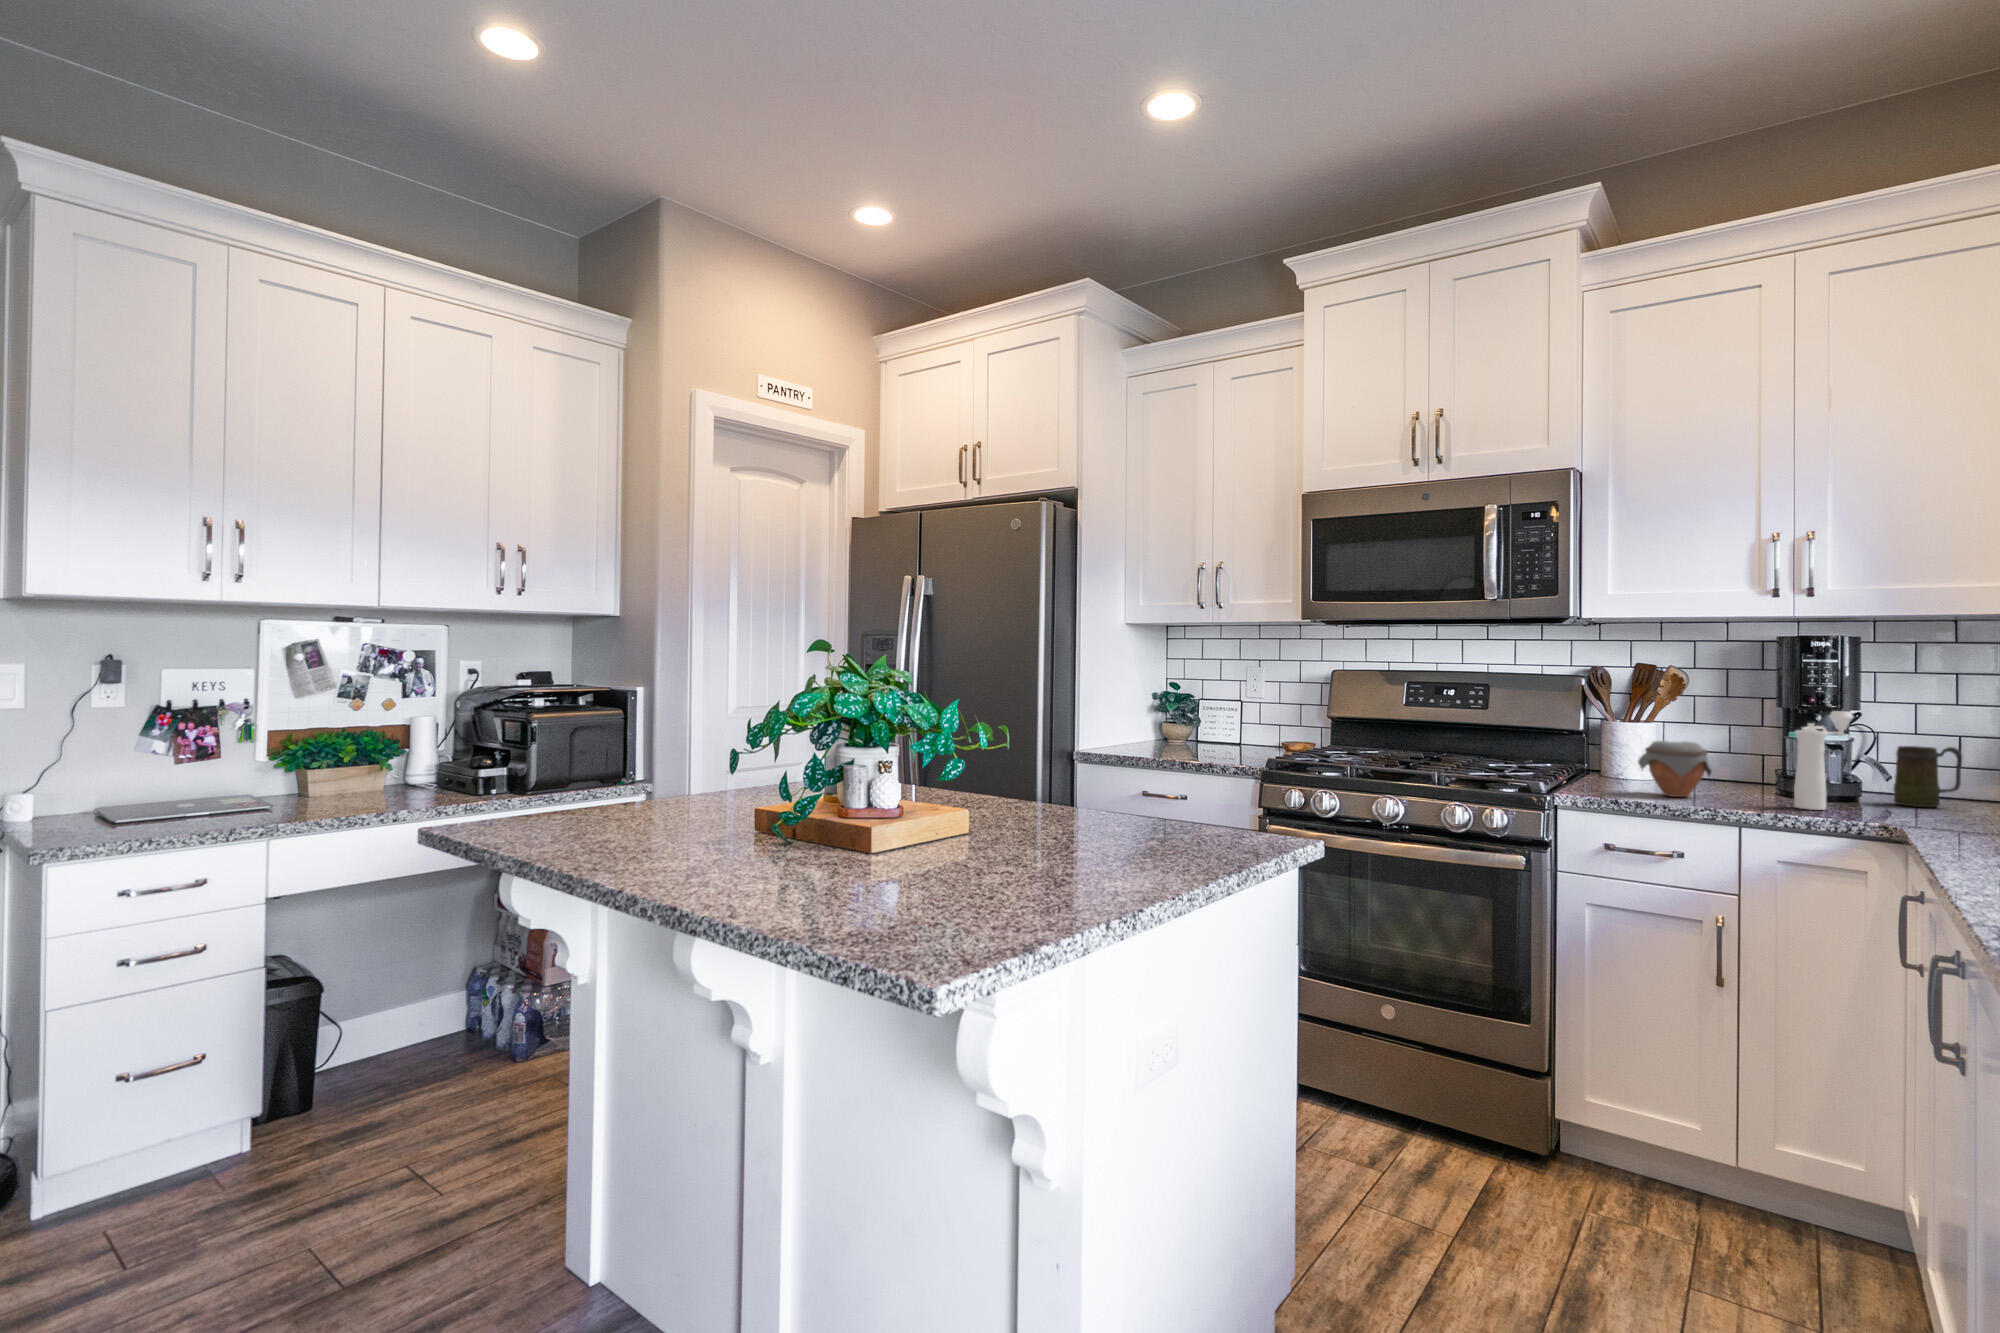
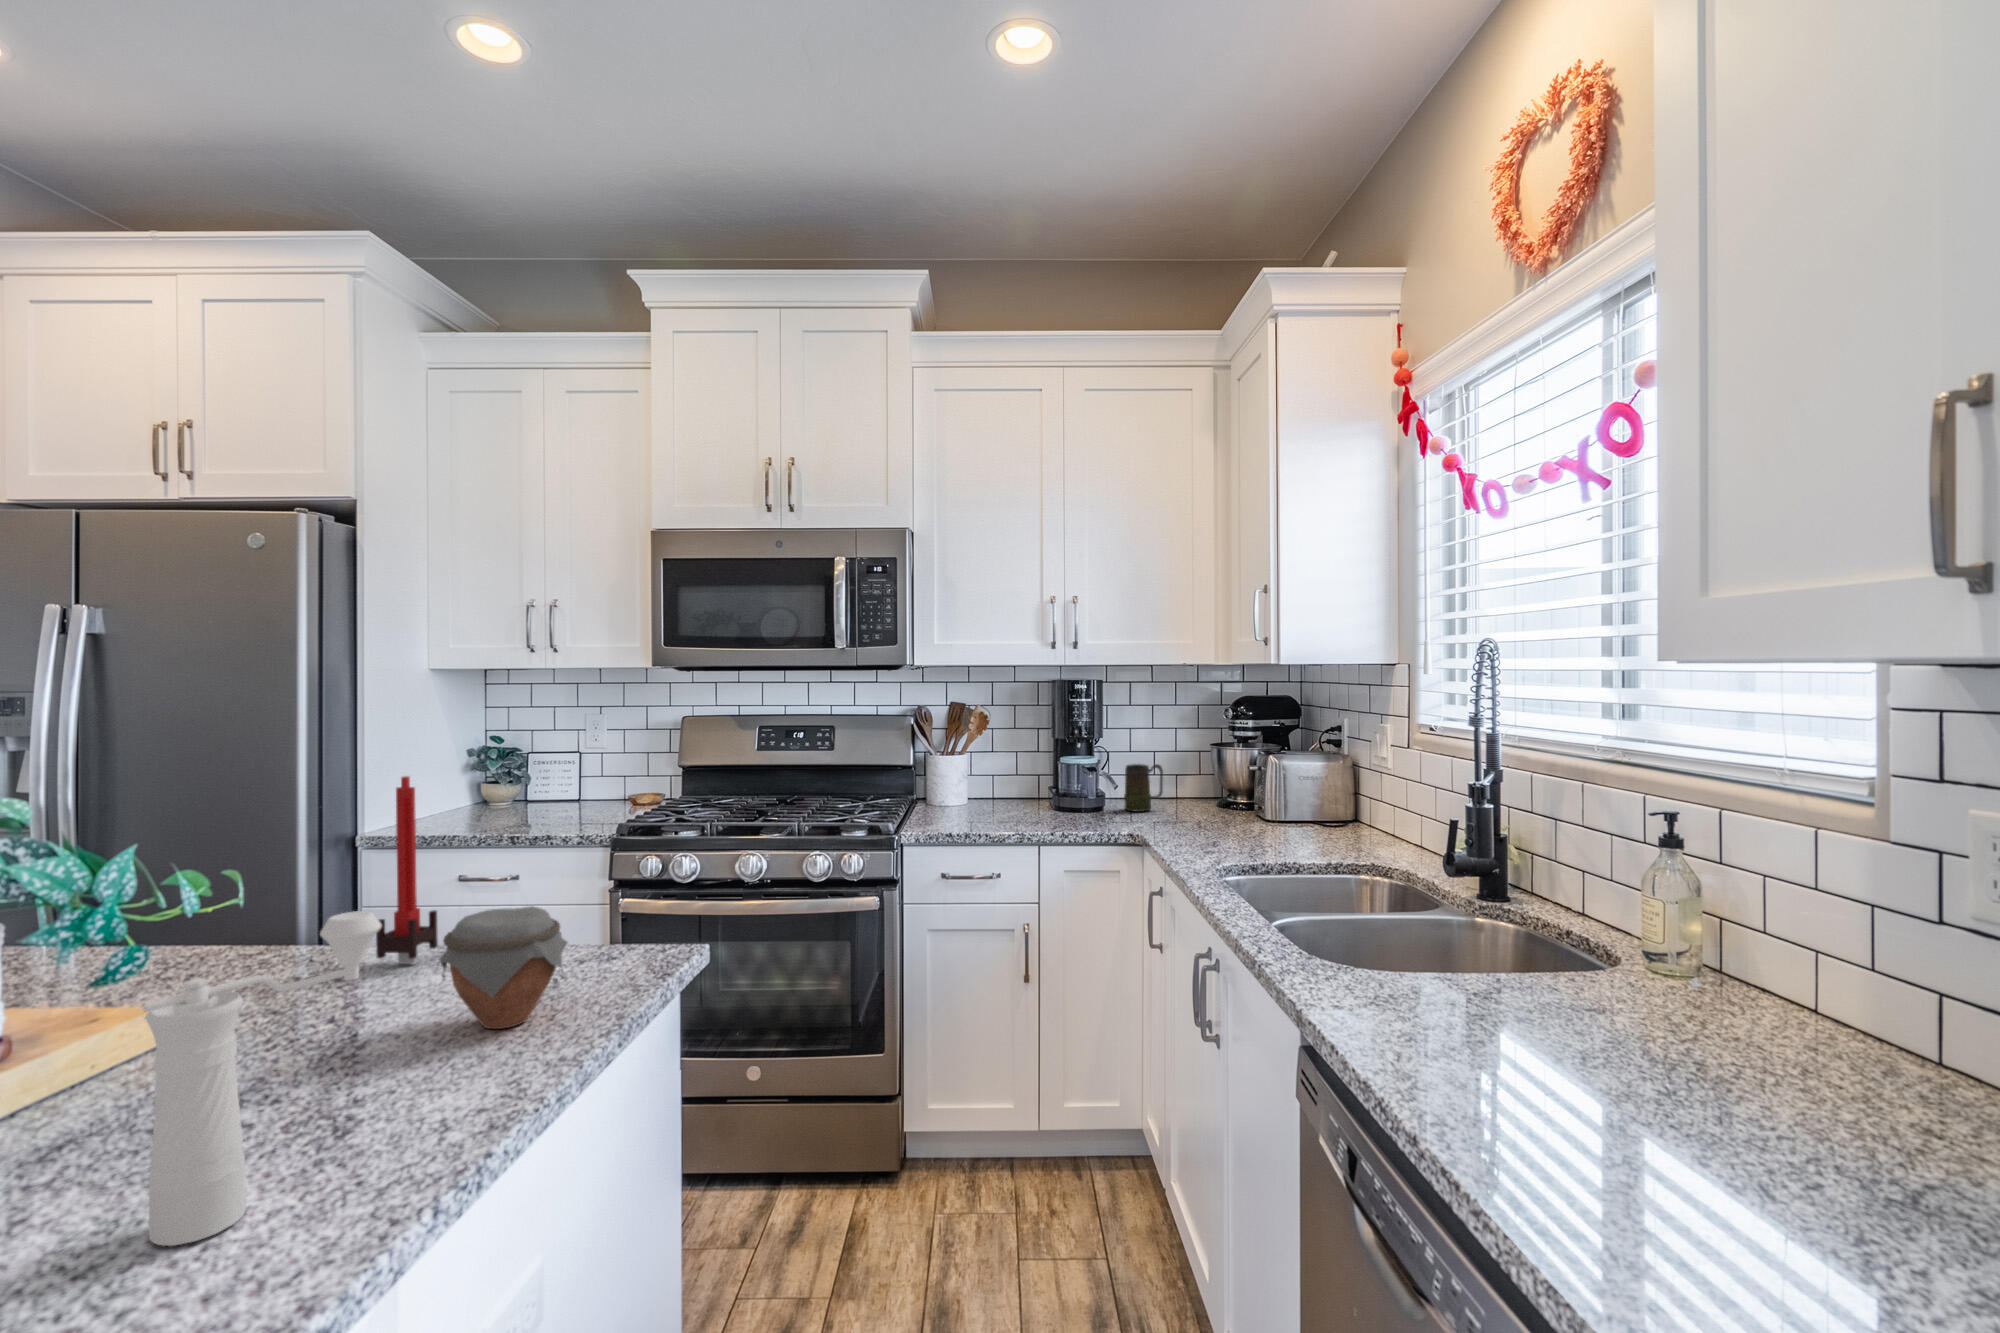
candle: none [1081,679,1120,821] -> present [376,776,438,964]
pepper mill: present [1794,711,1853,810] -> present [142,911,381,1246]
jar: present [1638,741,1712,797] -> present [439,906,567,1029]

